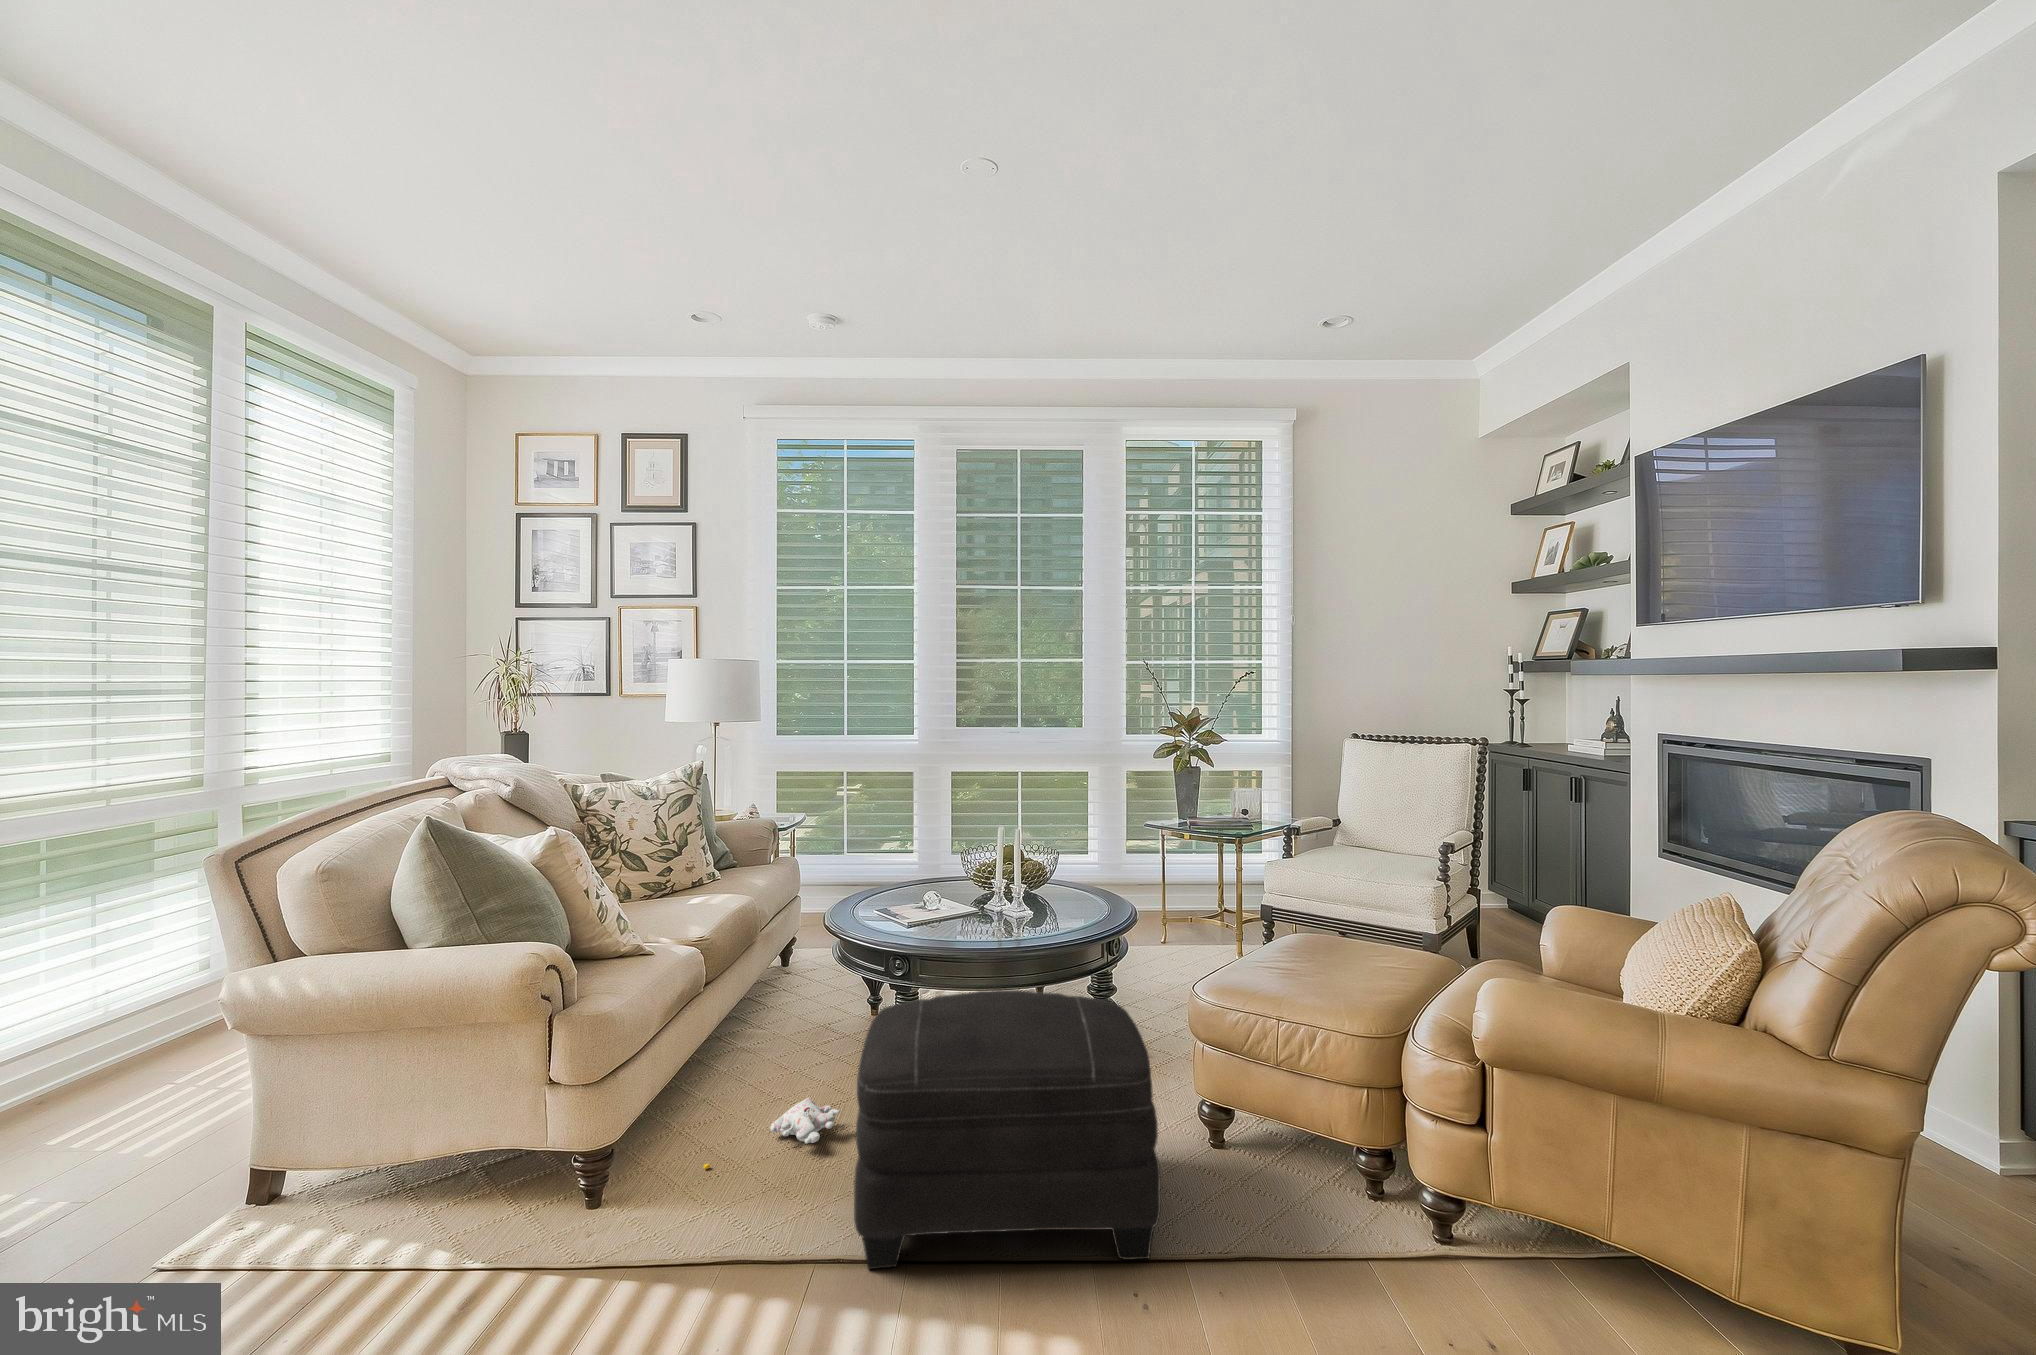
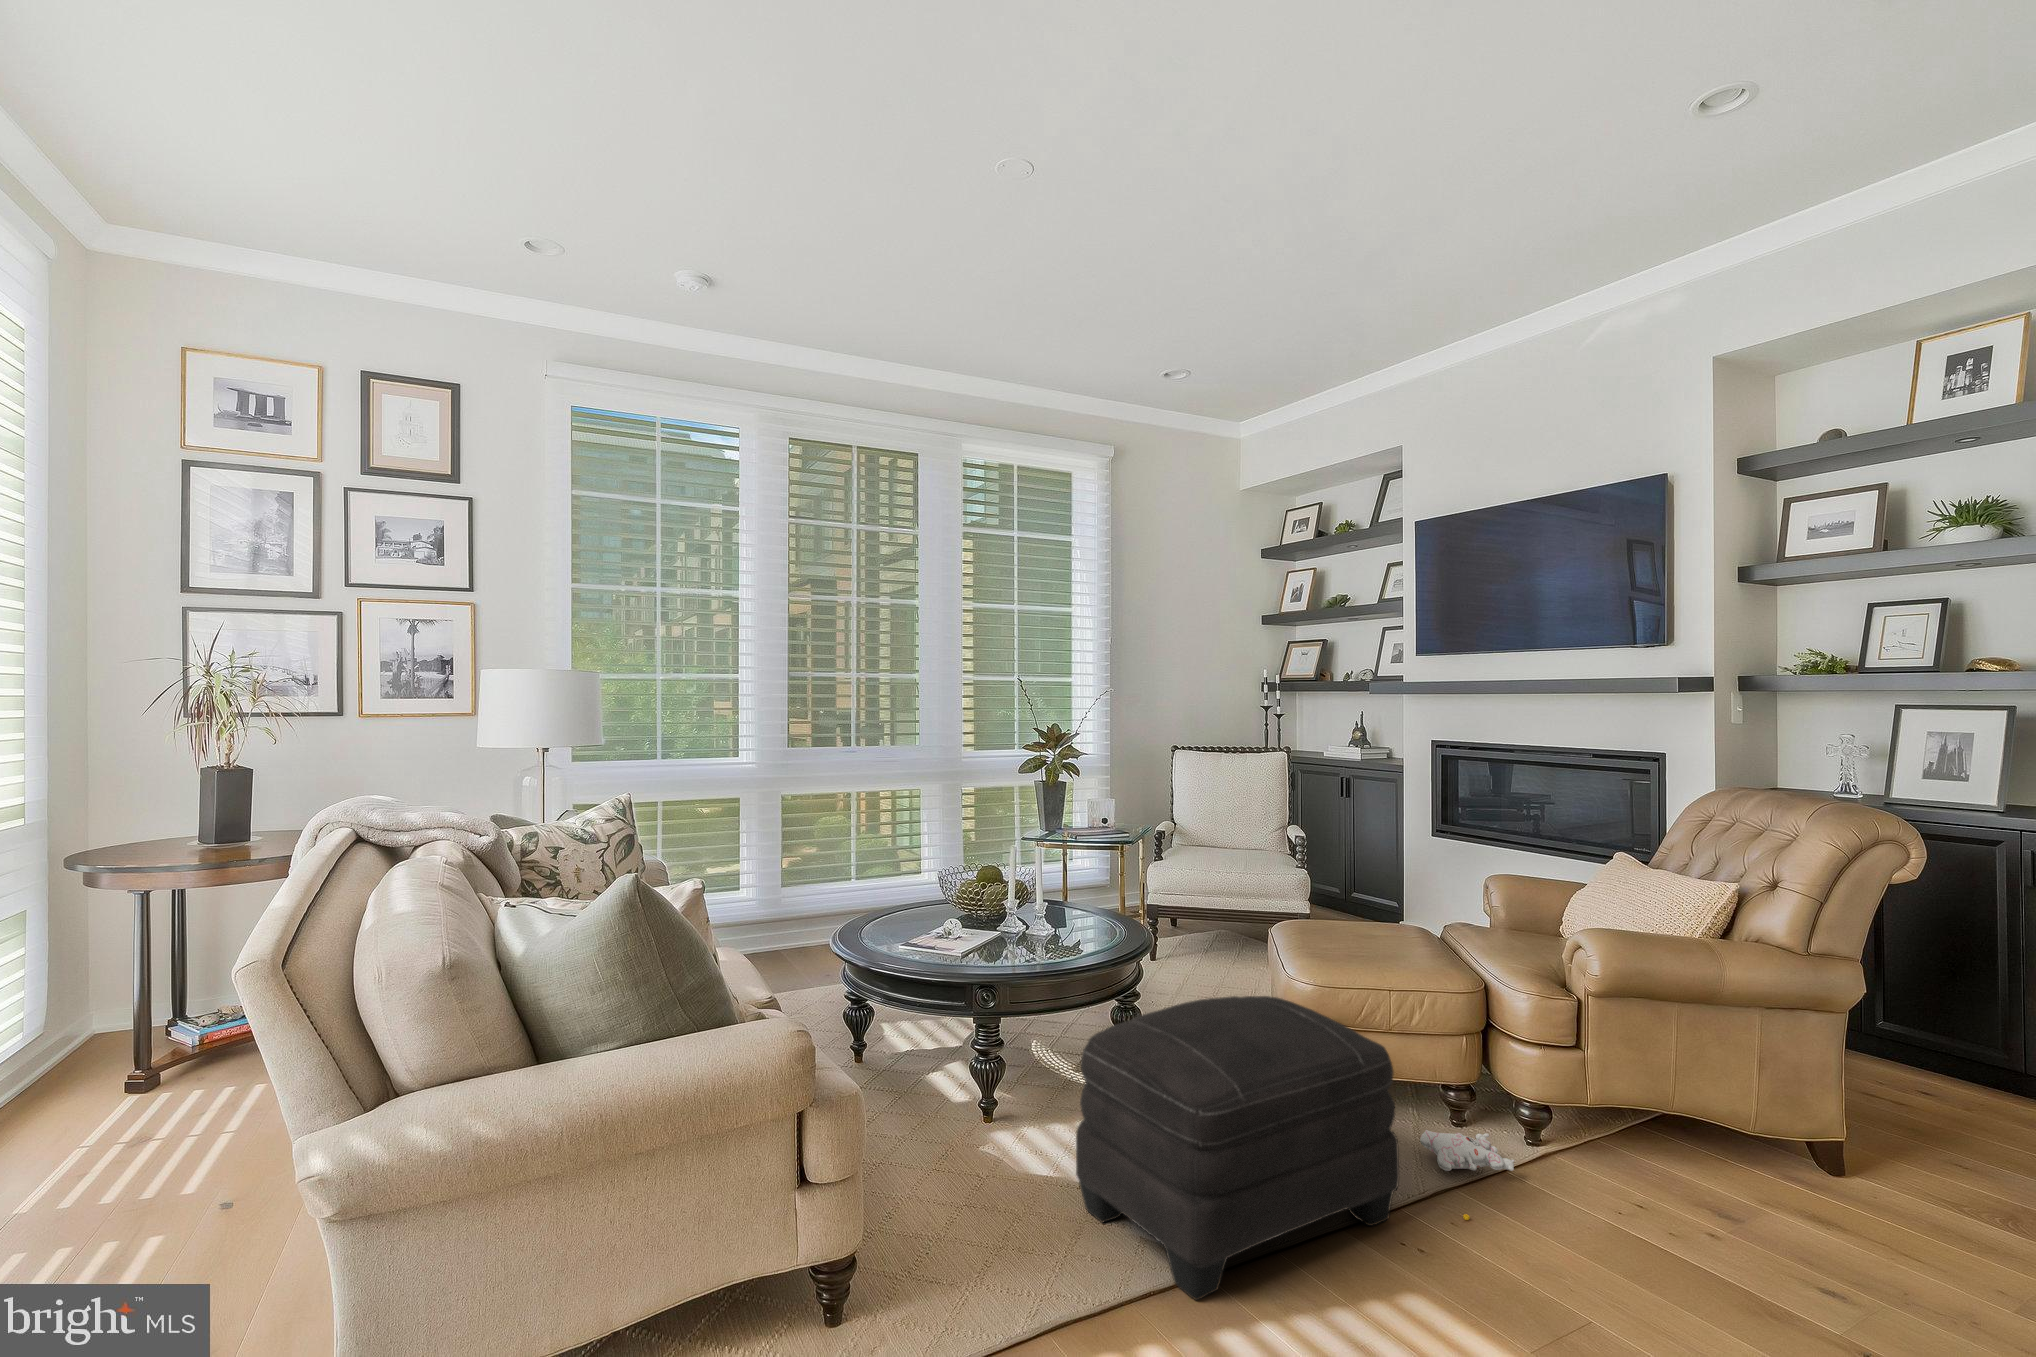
plush toy: present [703,1097,840,1169] -> present [1420,1130,1515,1220]

